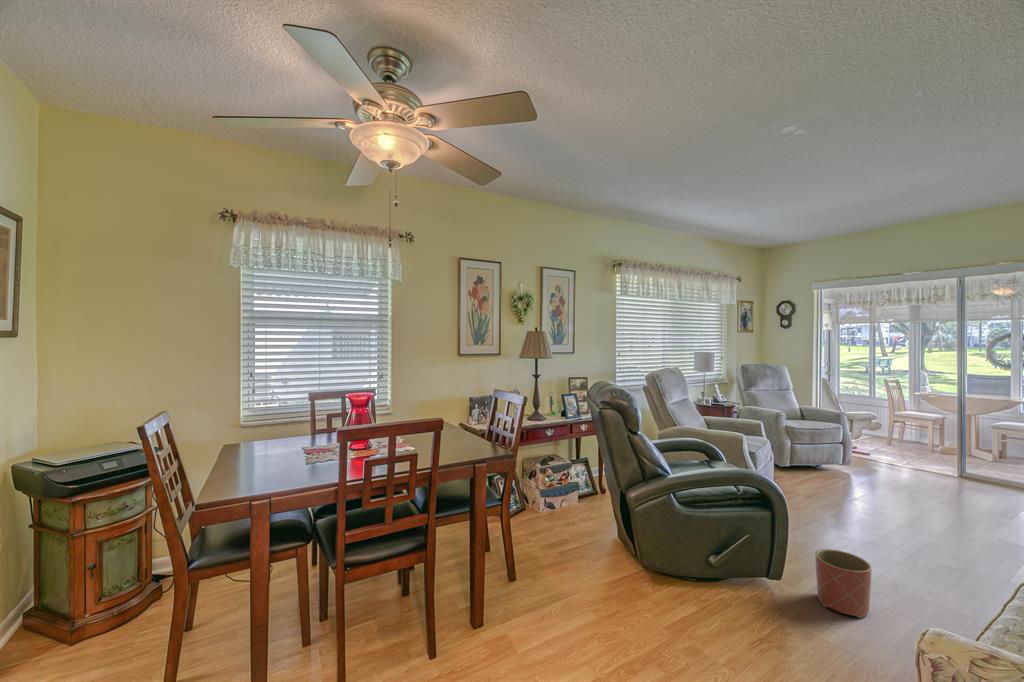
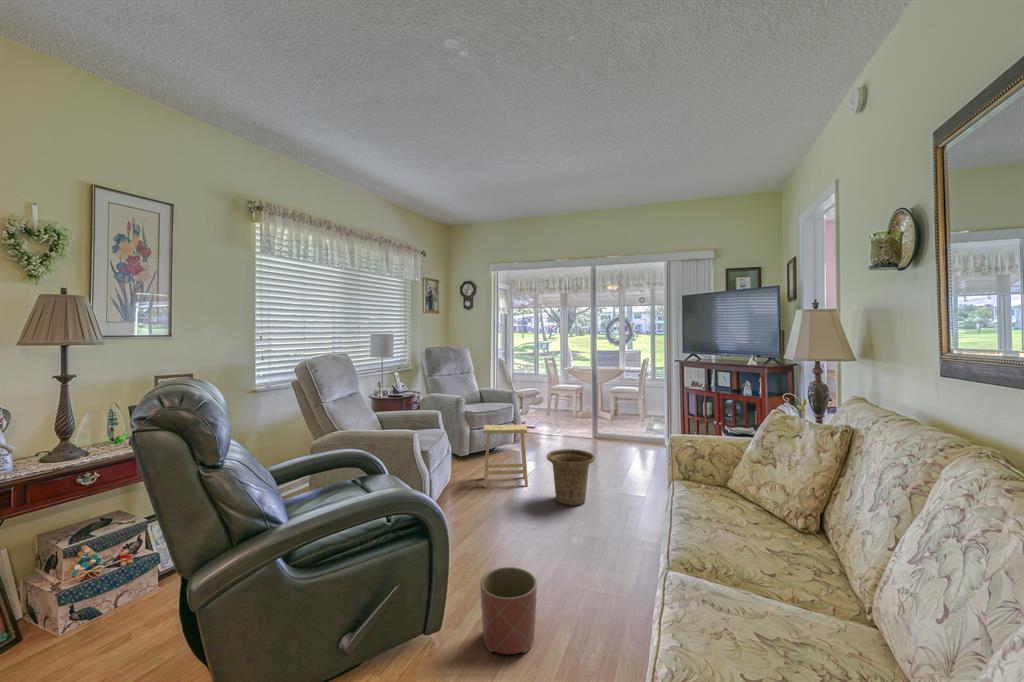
footstool: none [808,440,862,506] -> present [483,424,528,487]
basket: none [885,475,953,535] -> present [547,449,595,506]

